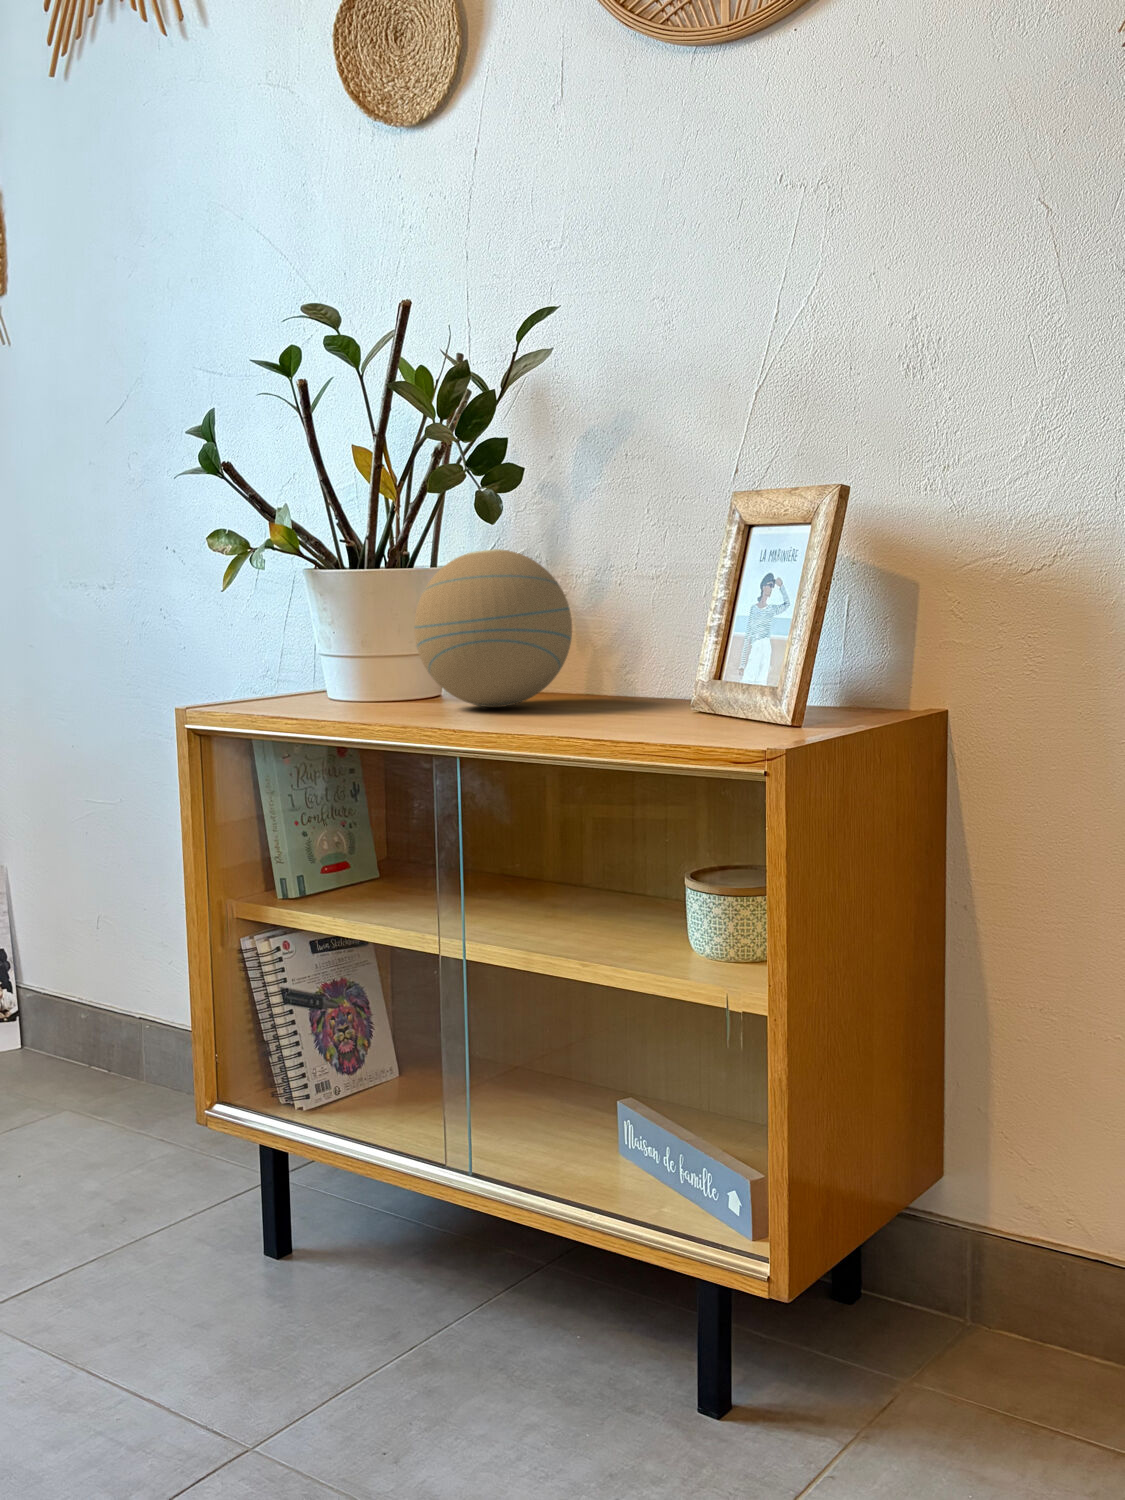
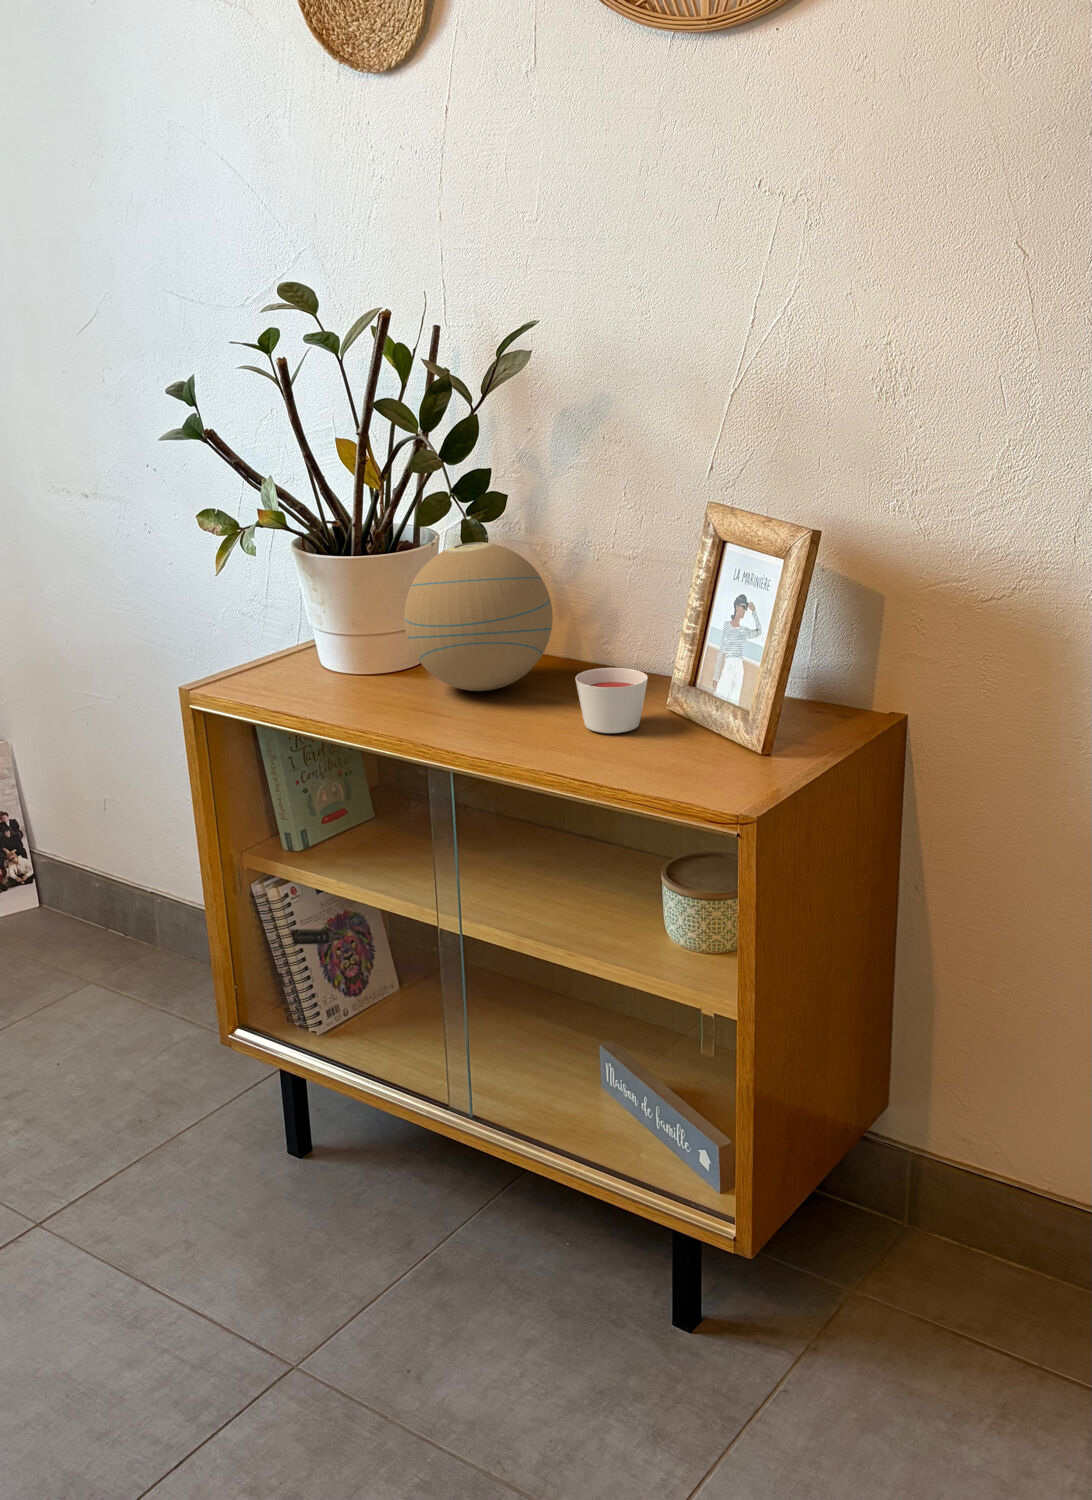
candle: none [591,662,669,722] -> present [575,668,648,733]

